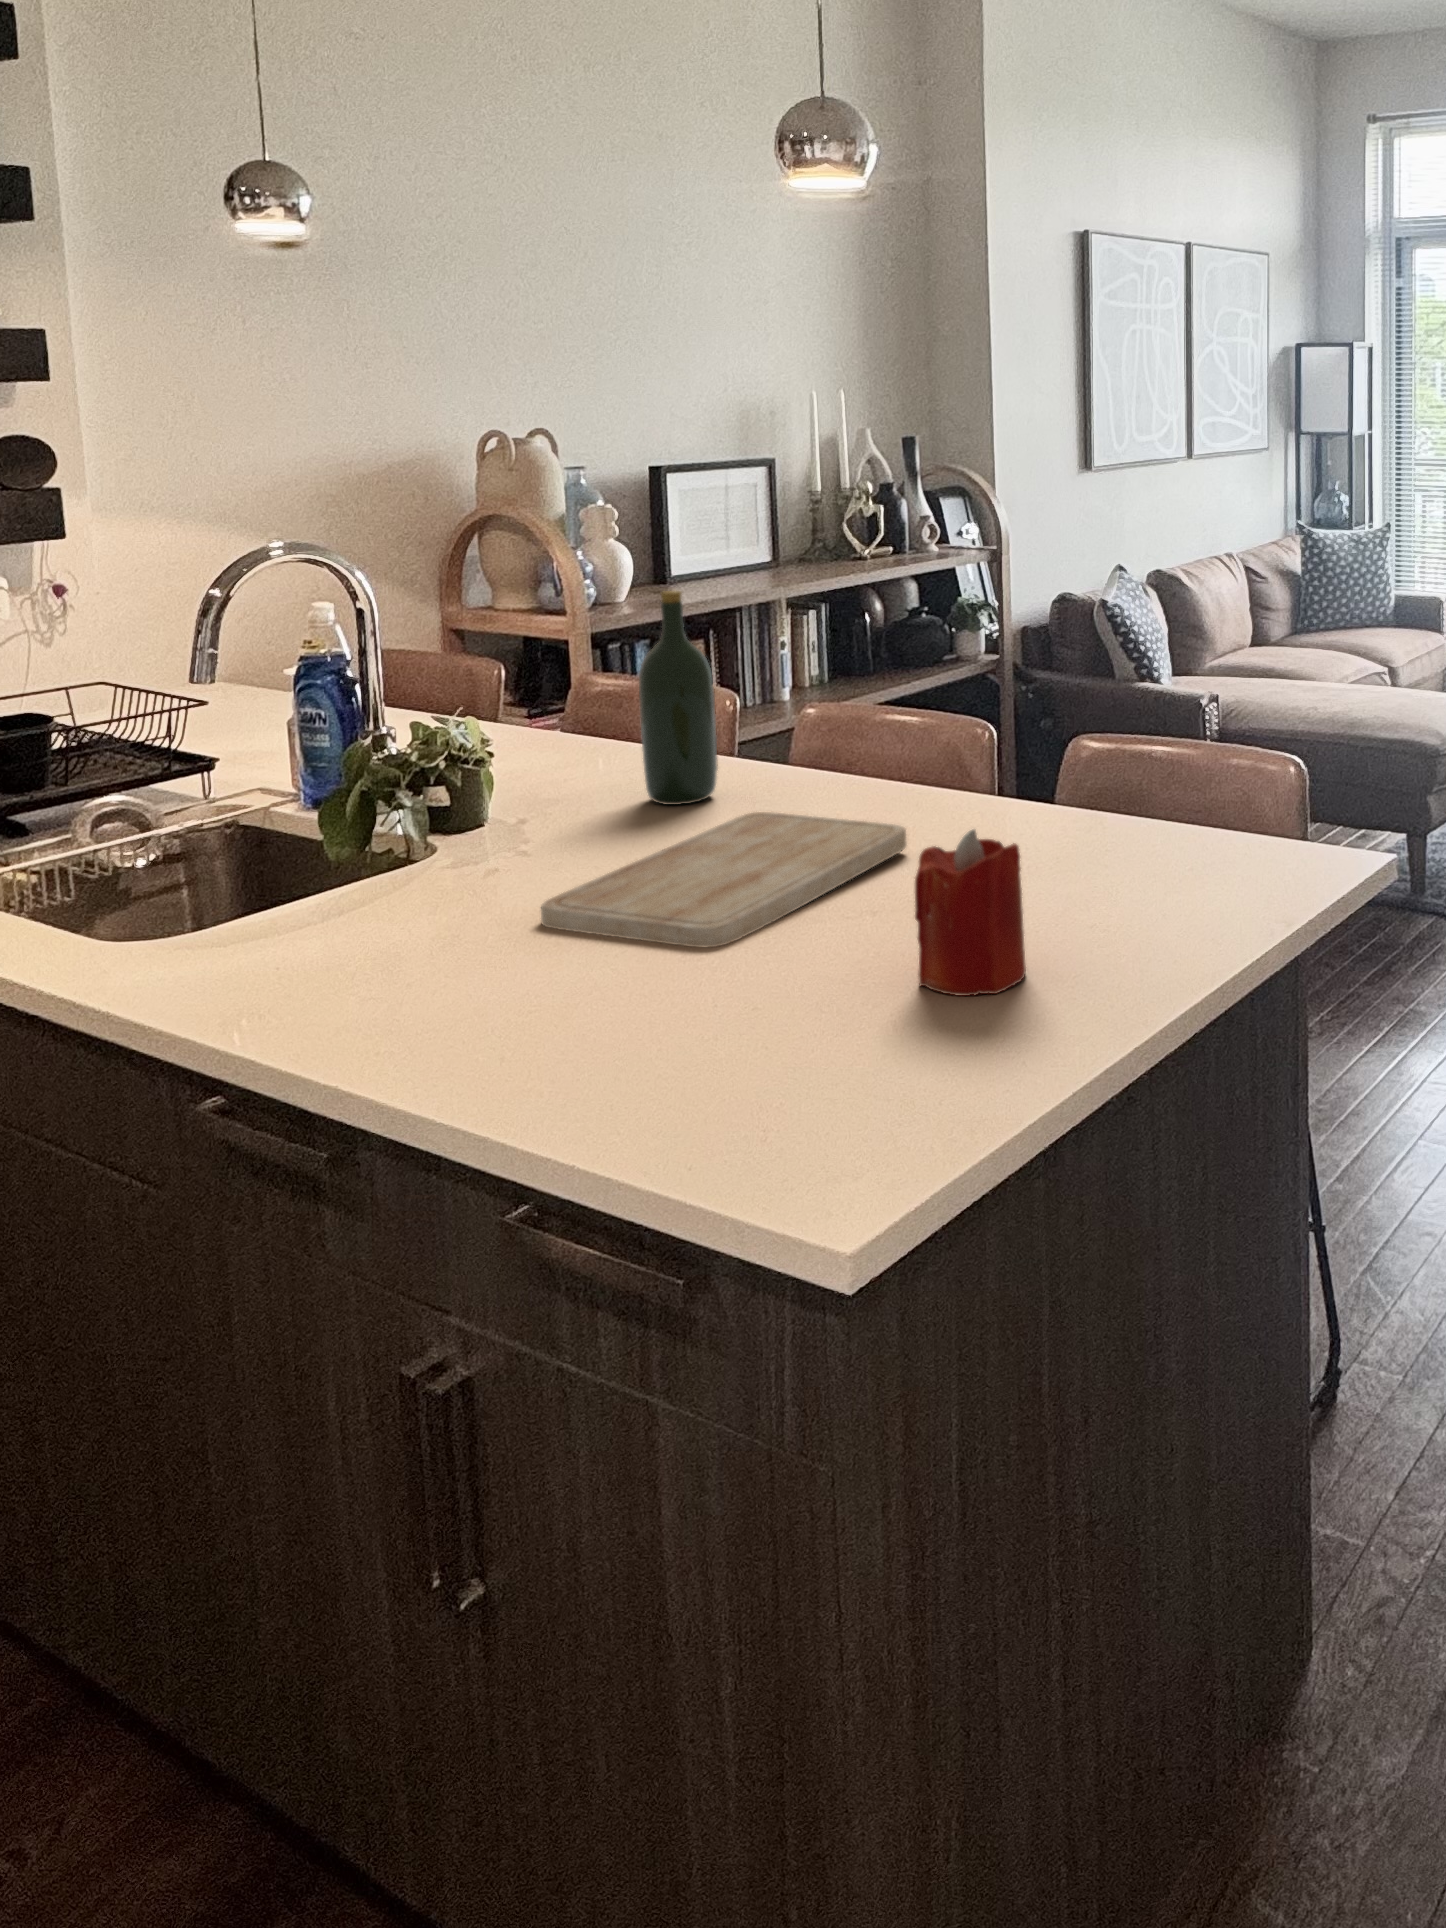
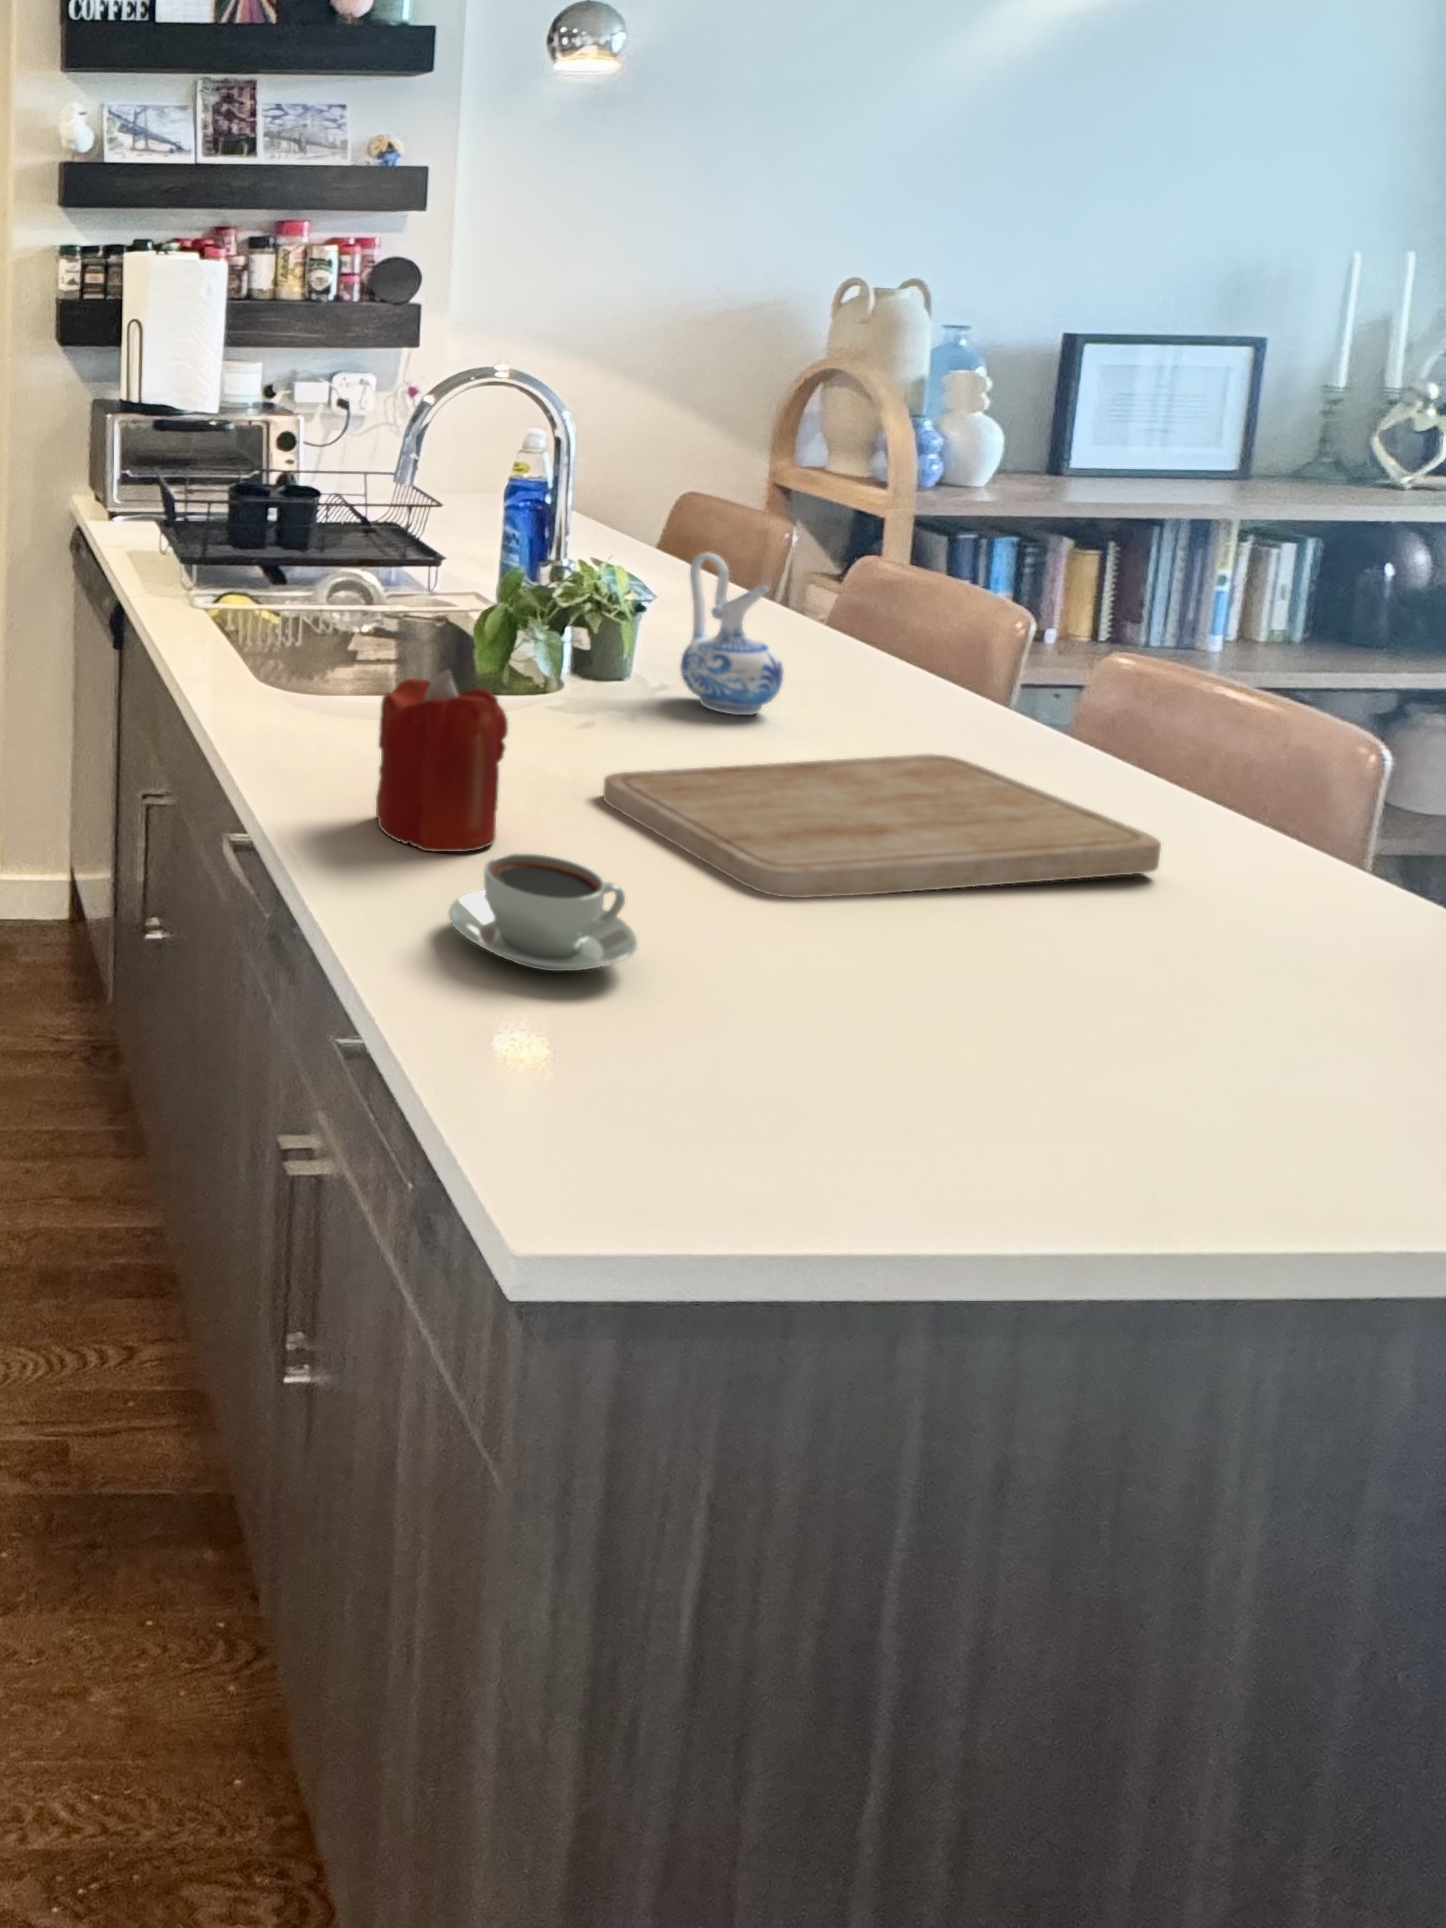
wine bottle: present [639,591,718,805] -> none [844,462,956,725]
ceramic pitcher: none [517,696,609,832] -> present [681,553,783,715]
candle: present [915,829,1026,996] -> present [376,671,508,852]
coffee cup: none [525,965,684,1061] -> present [449,854,637,971]

